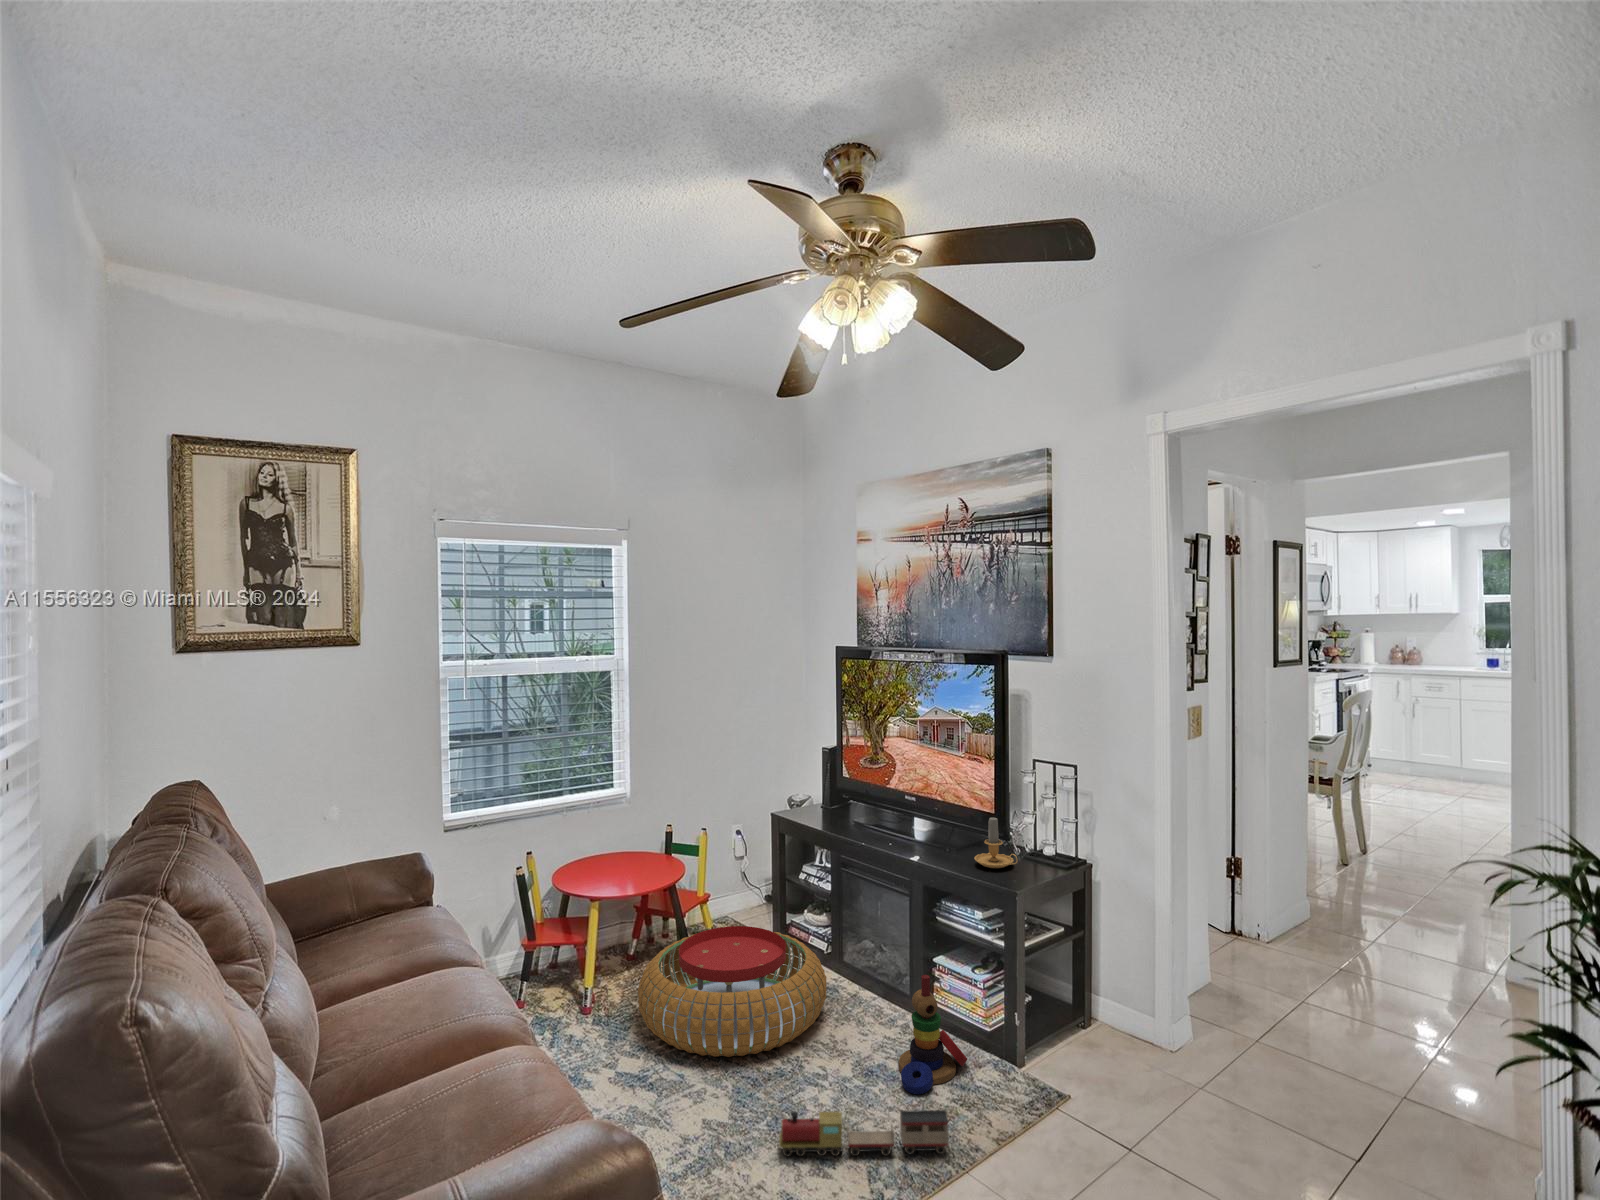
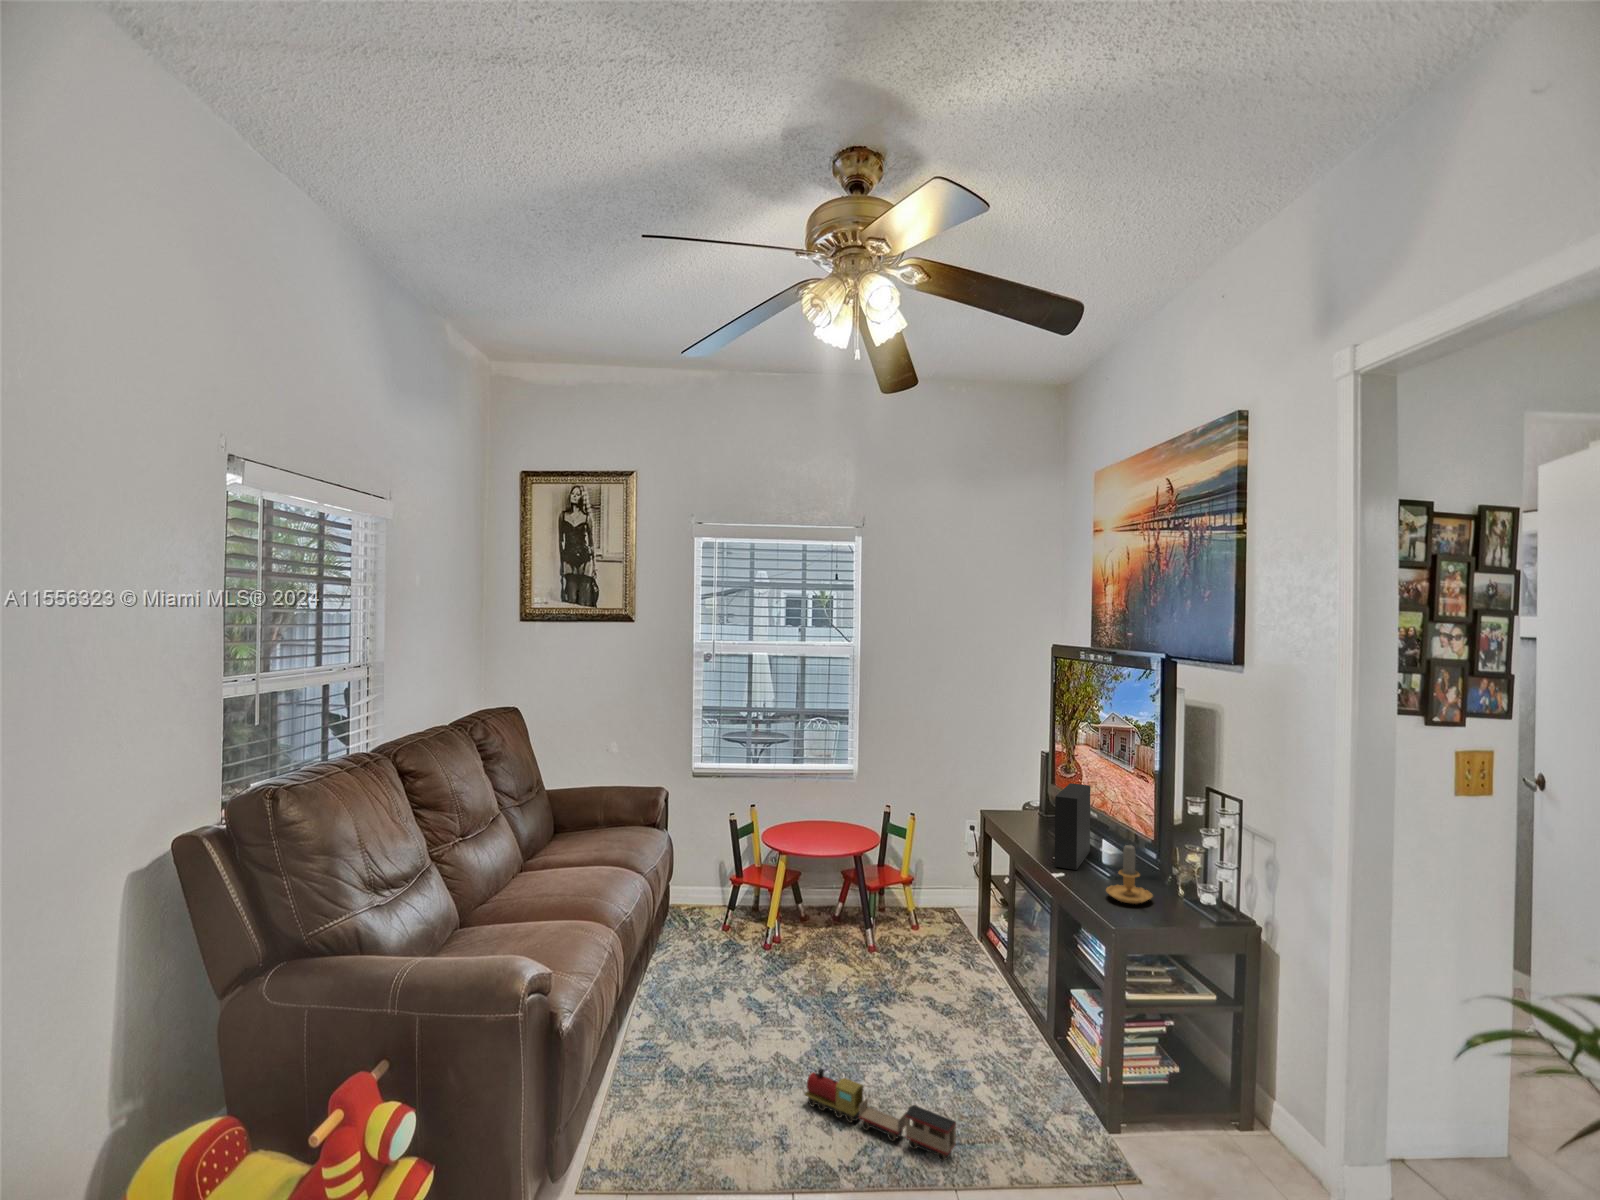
speaker: none [890,772,924,851] -> present [1055,783,1090,870]
pouf: present [638,926,827,1057] -> none [789,905,970,1024]
stacking toy: present [898,975,967,1094] -> none [964,992,1054,1109]

